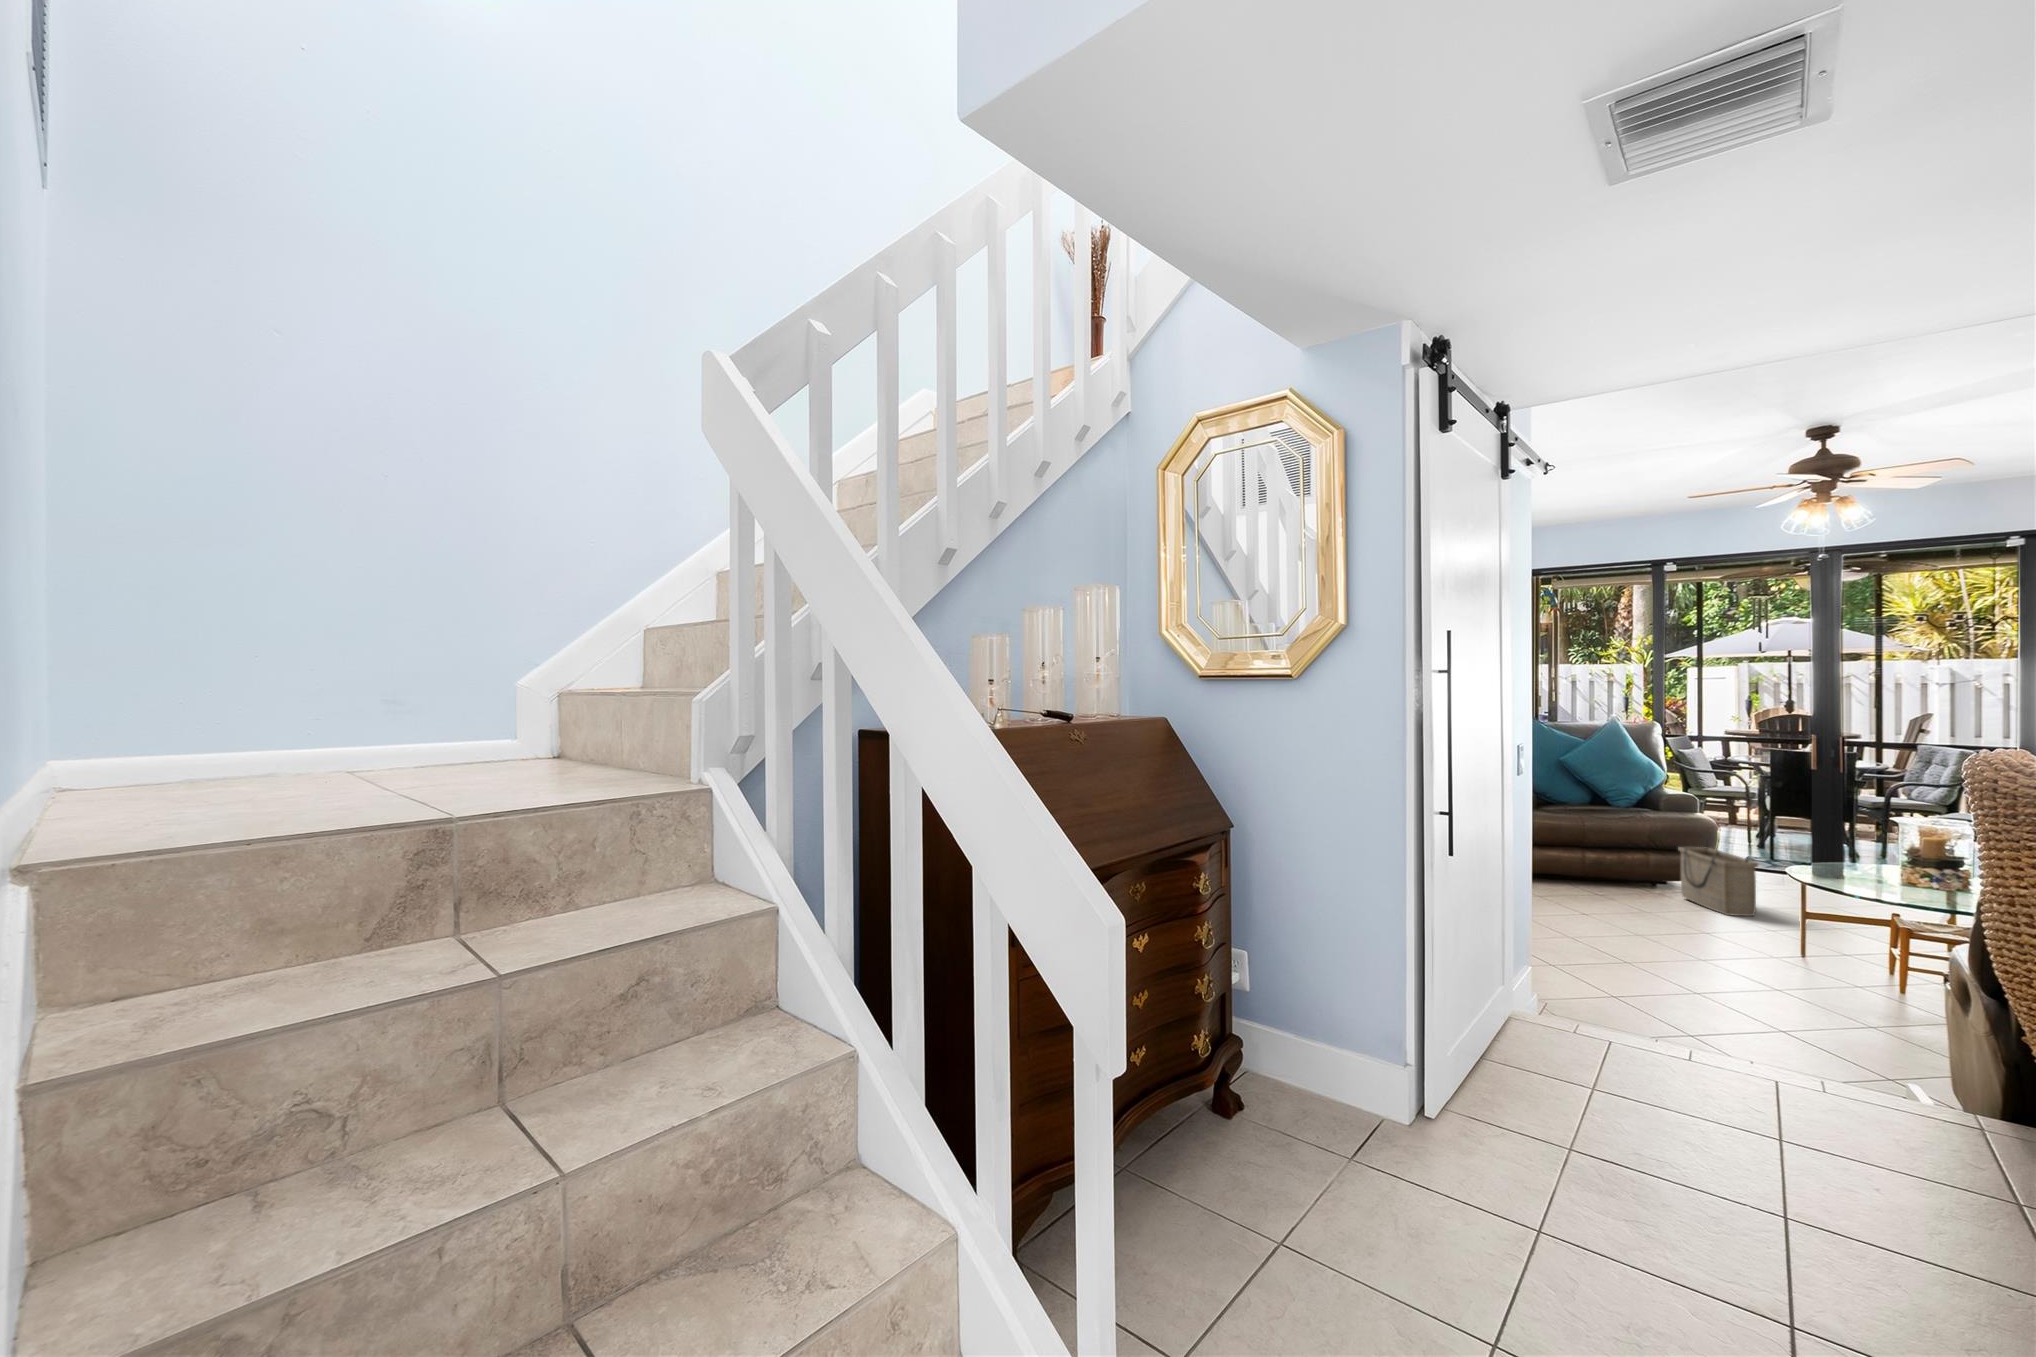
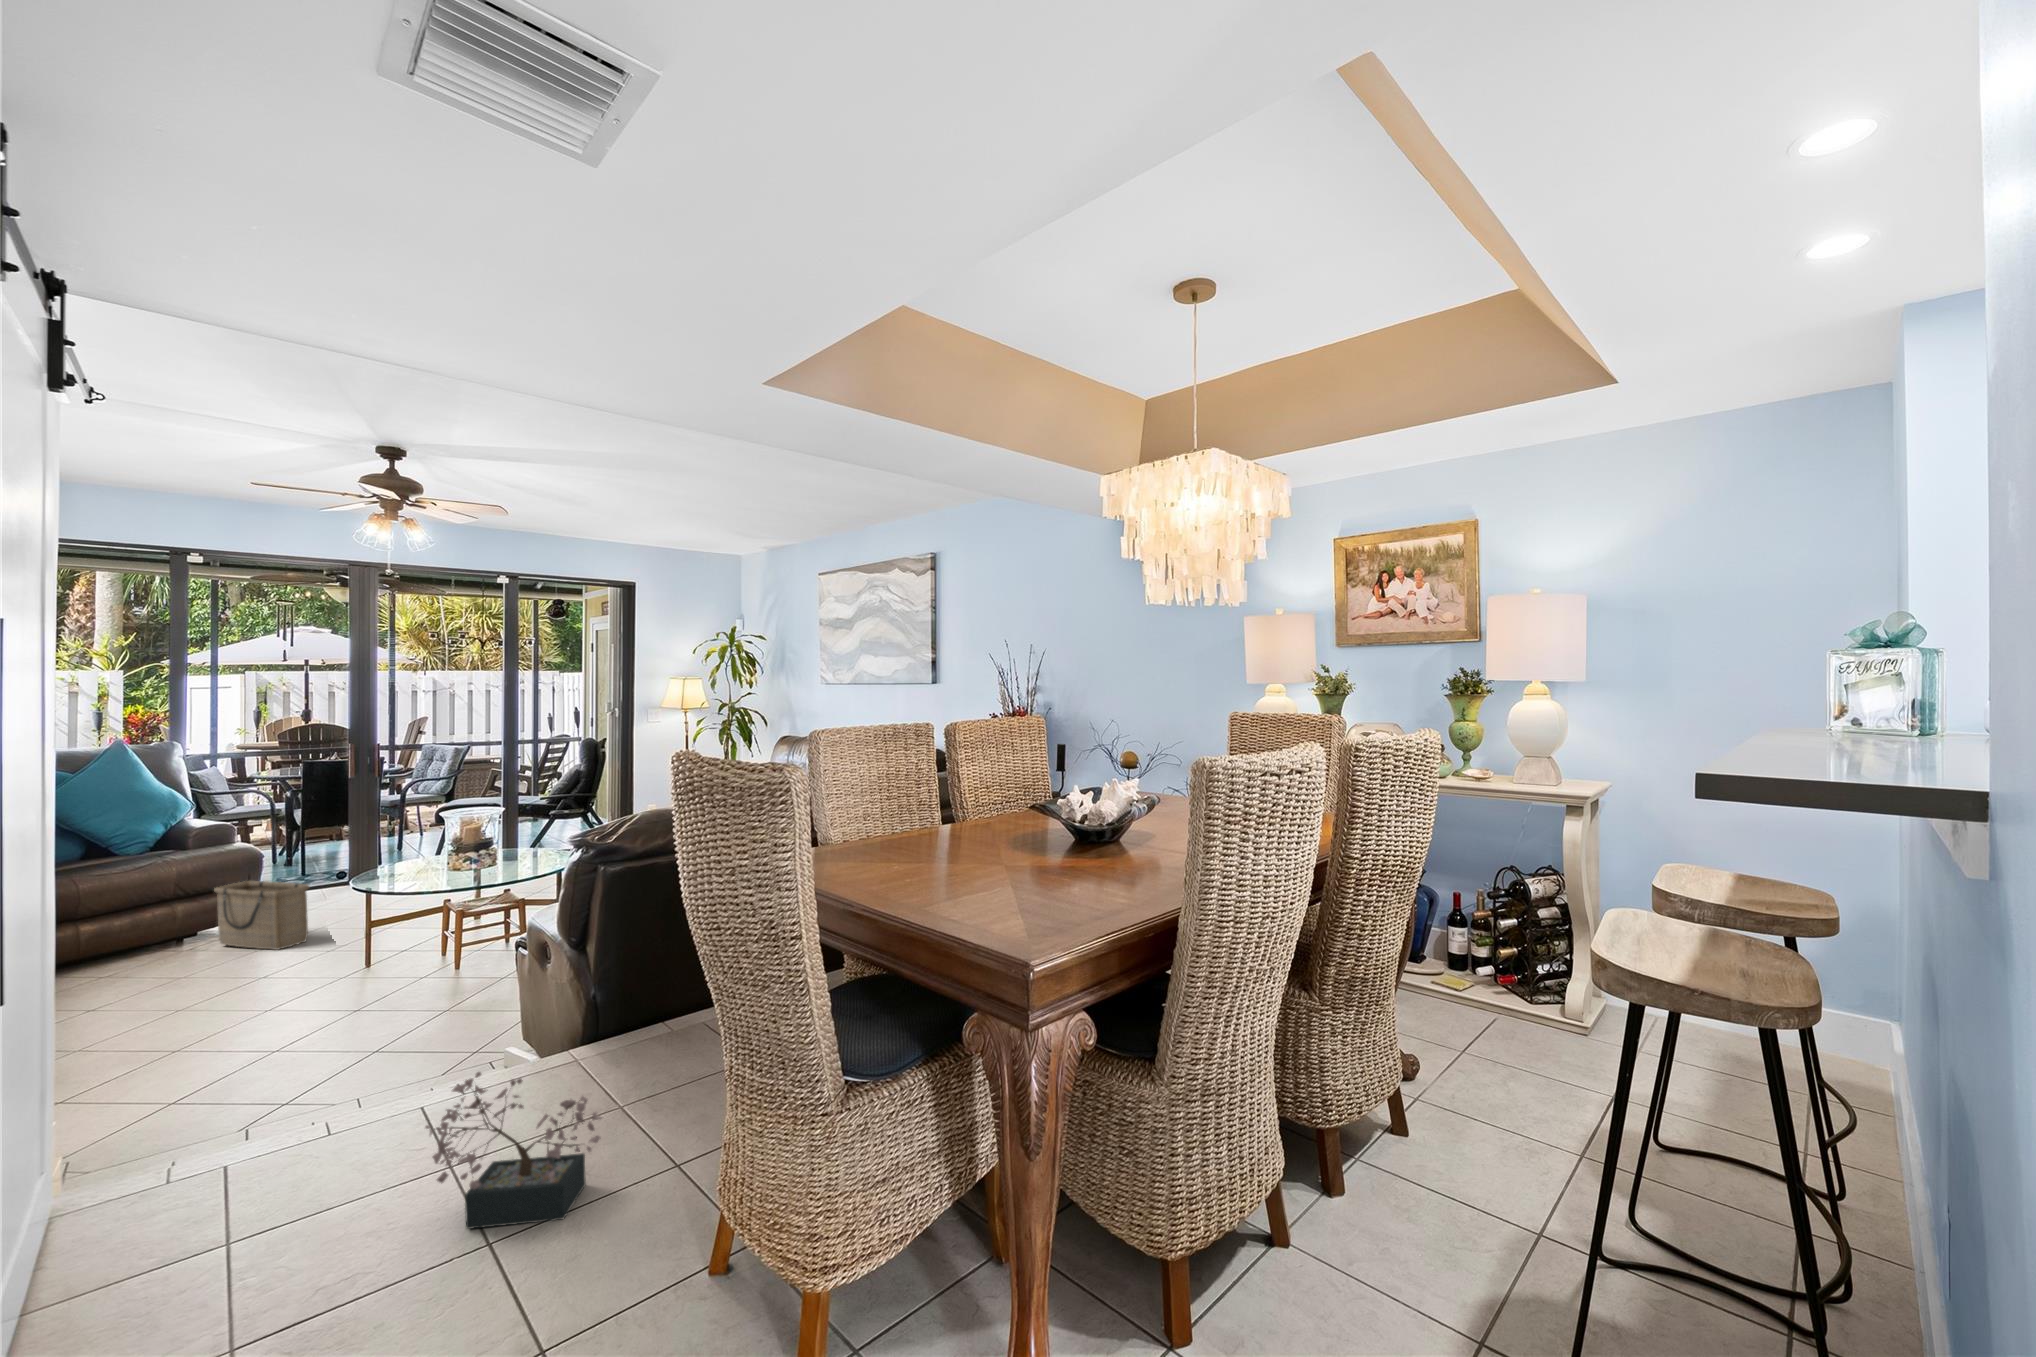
decorative plant: none [1716,1056,1947,1258] -> present [425,1072,602,1229]

